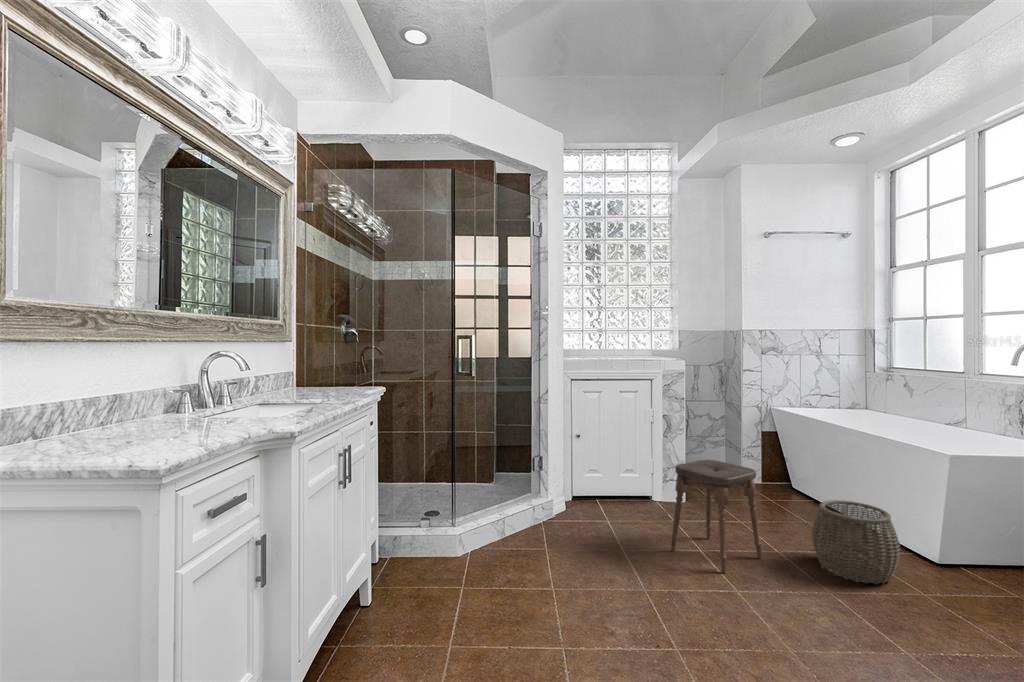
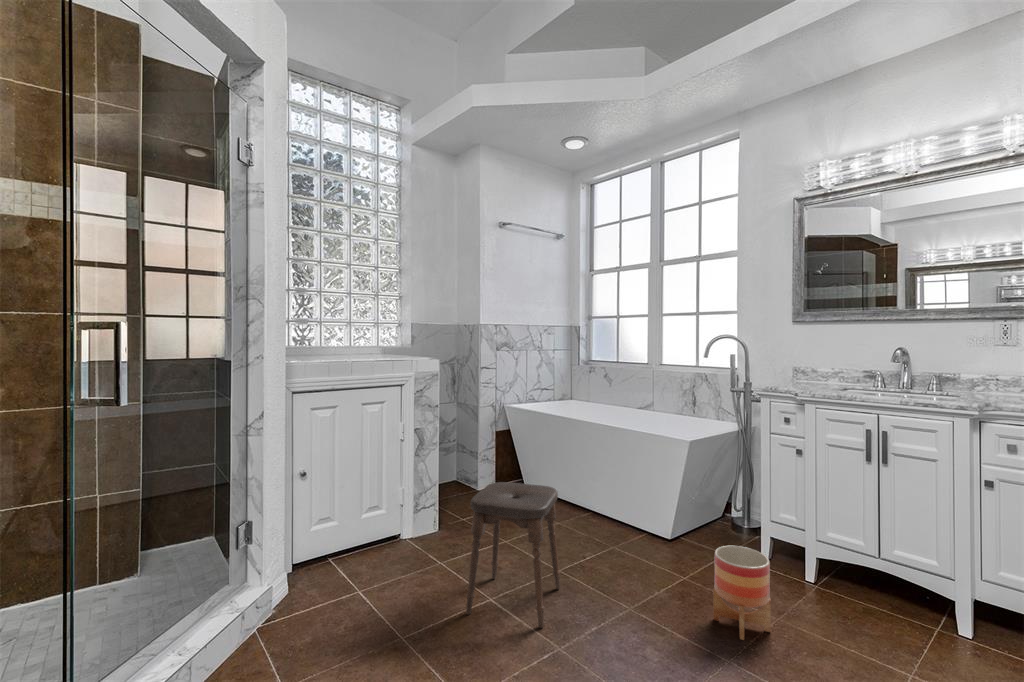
woven basket: present [812,500,901,584] -> none [600,501,678,589]
planter: none [904,551,971,646] -> present [713,546,771,640]

